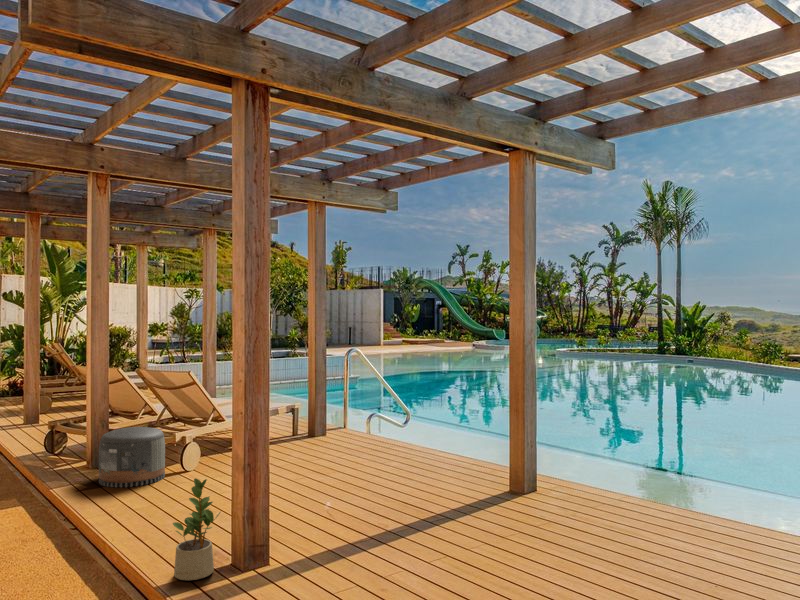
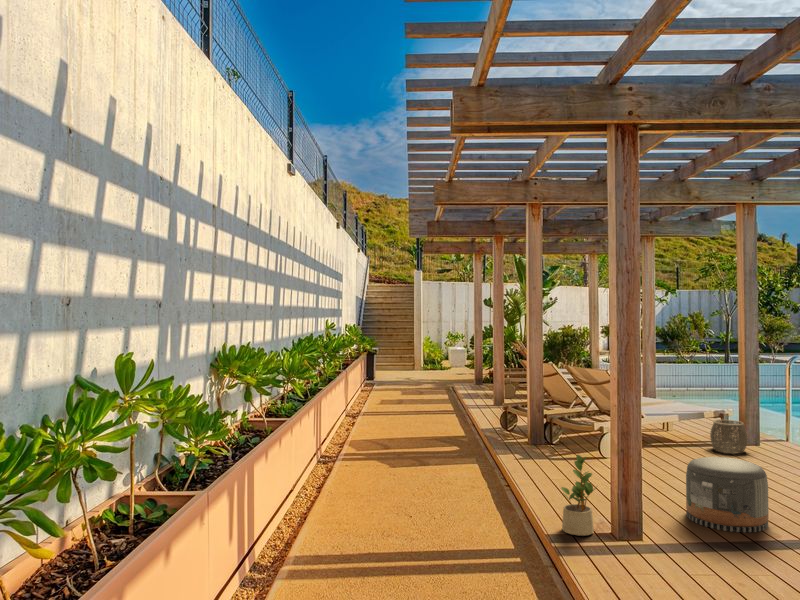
woven basket: none [286,412,319,445] -> present [710,420,748,454]
pouf: present [99,427,165,487] -> present [686,457,768,532]

